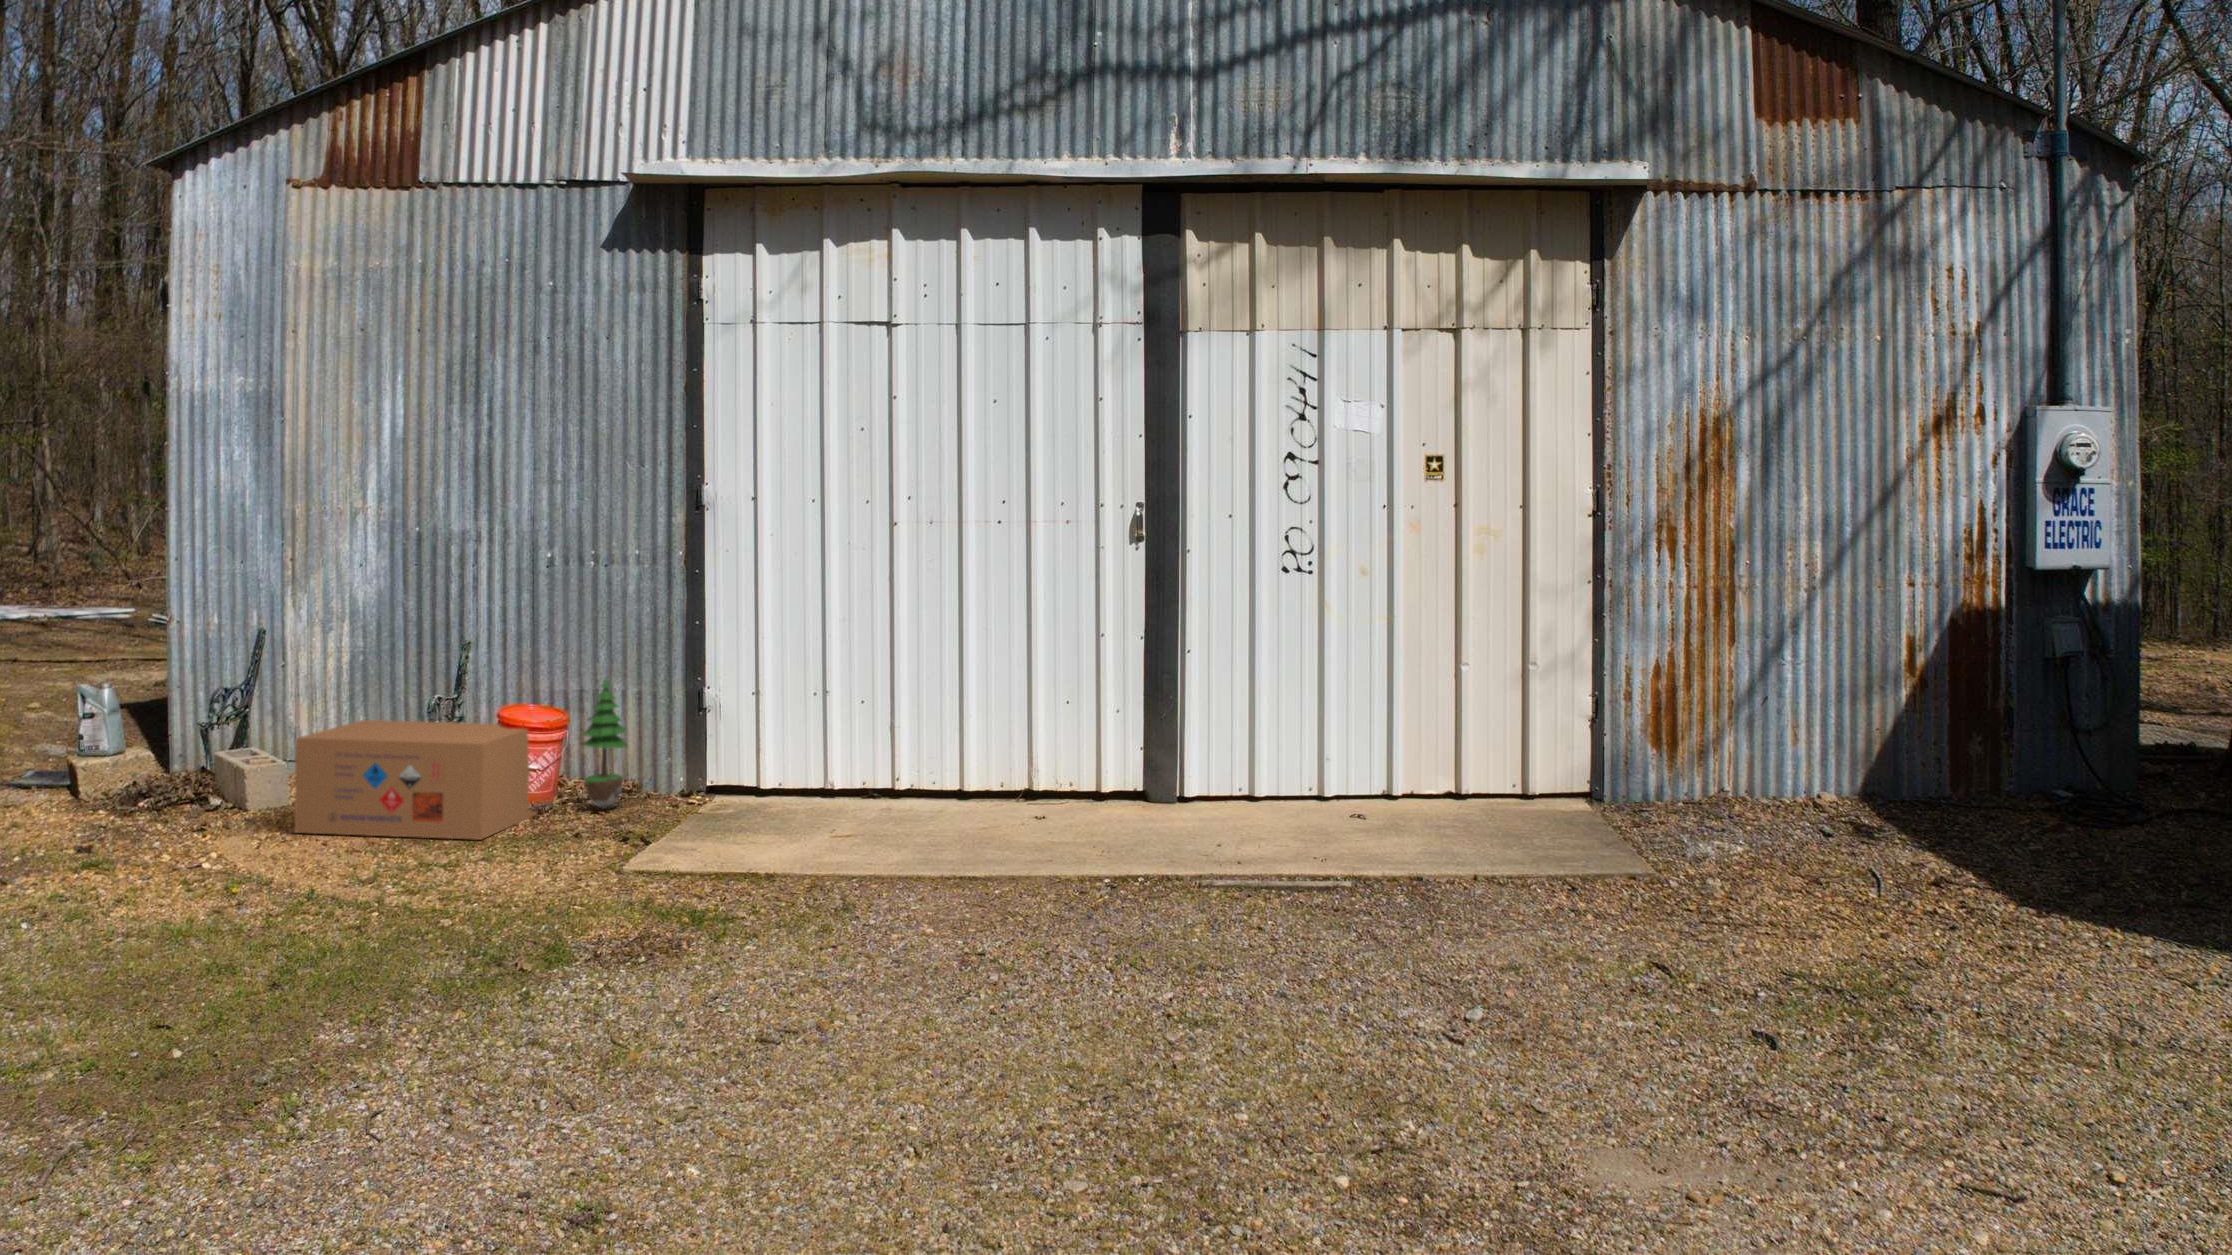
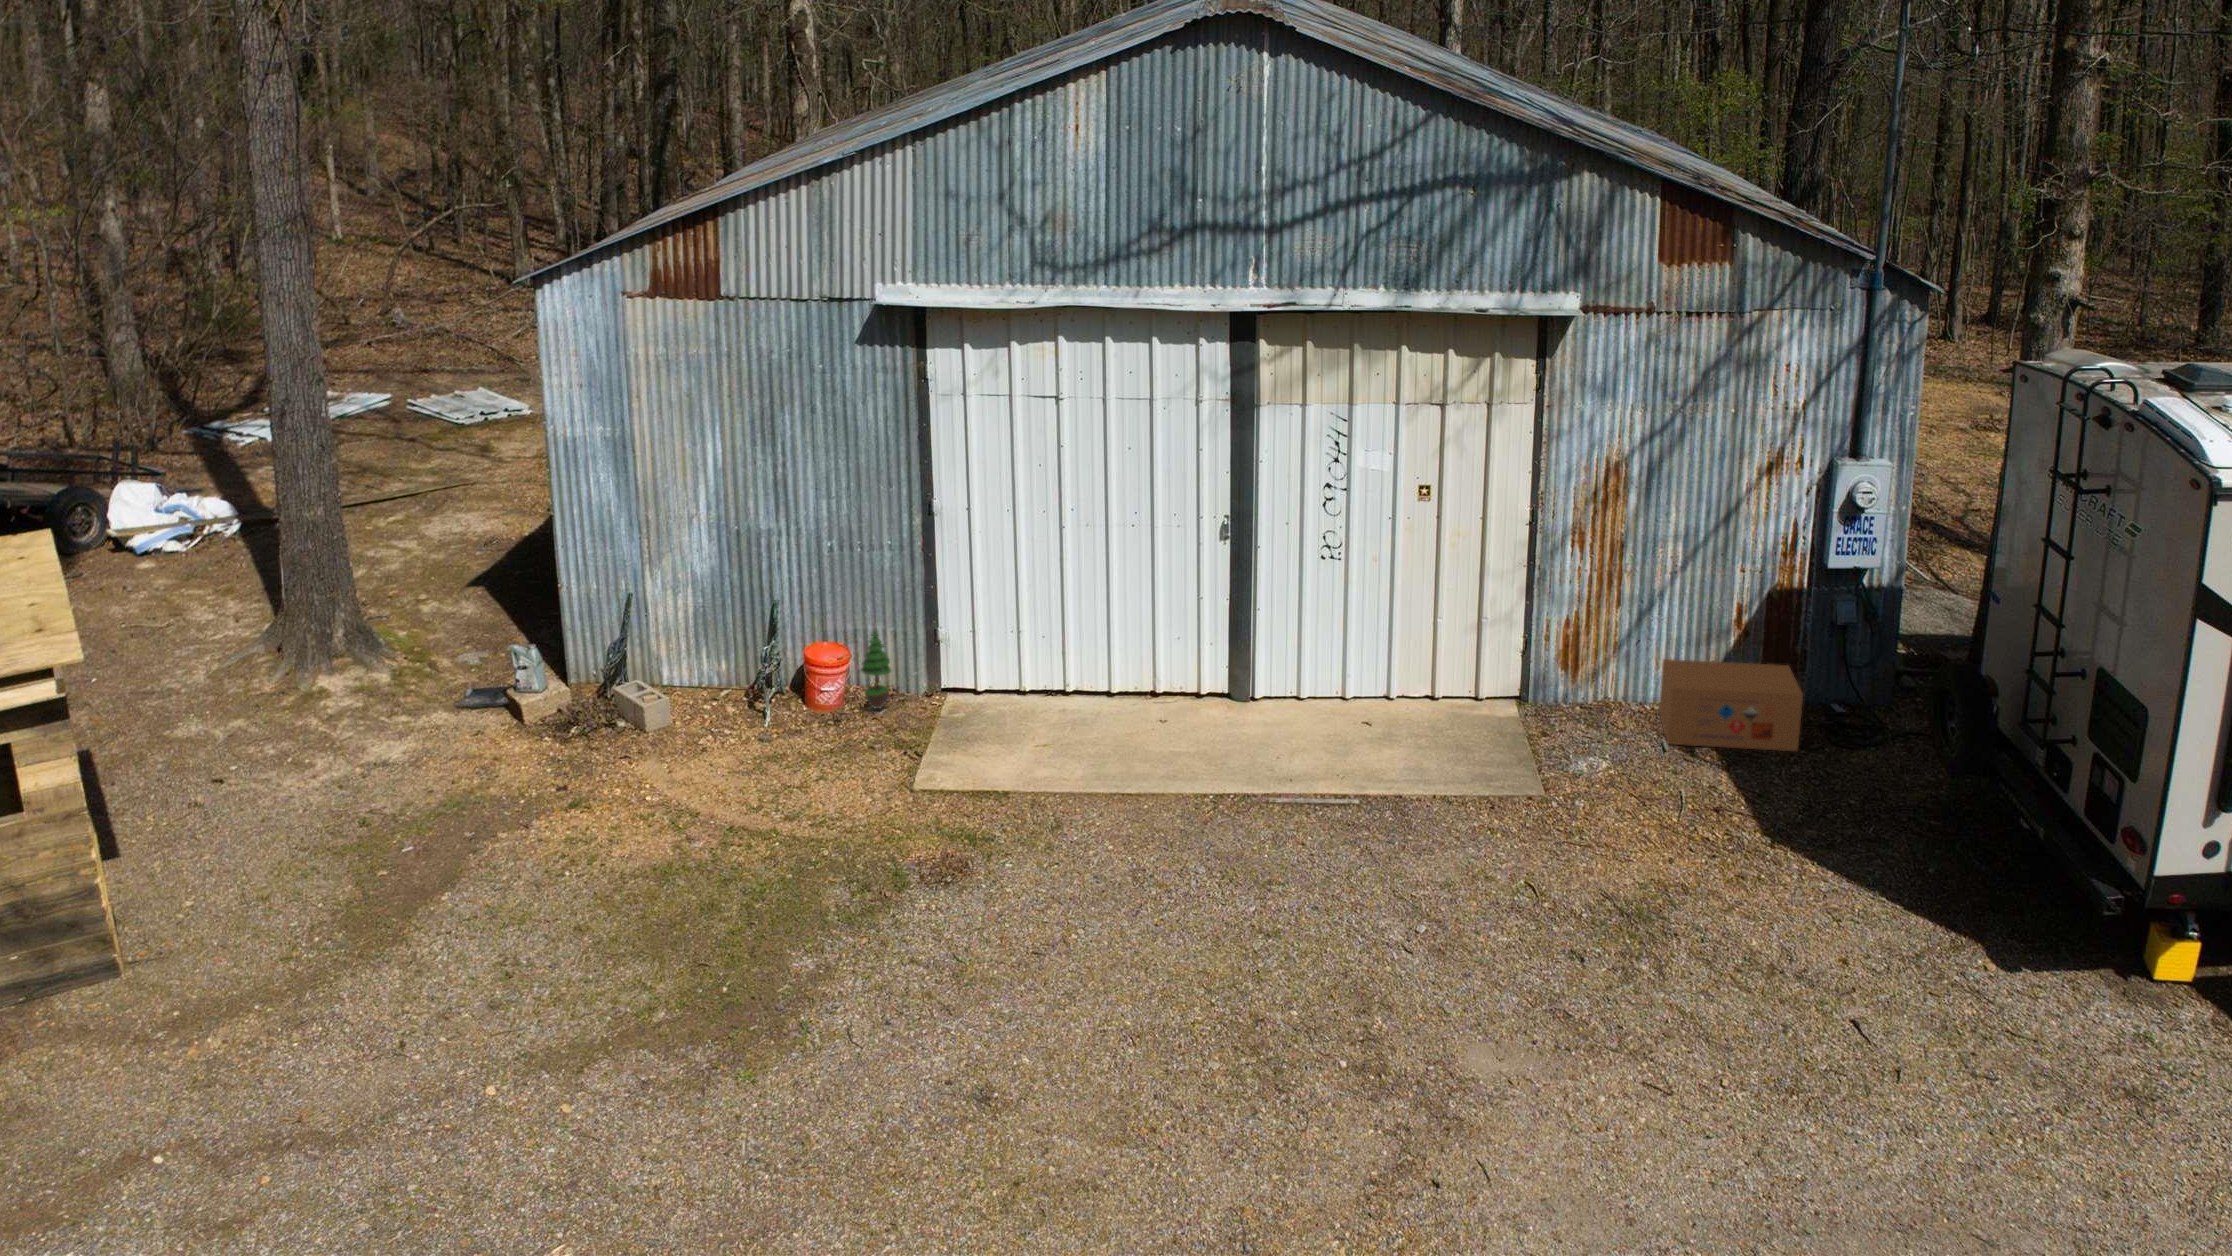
cardboard box: present [295,720,537,840] -> present [1659,659,1803,751]

